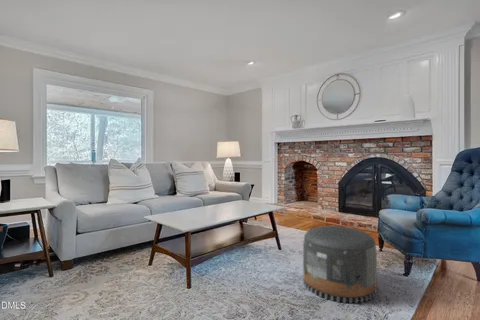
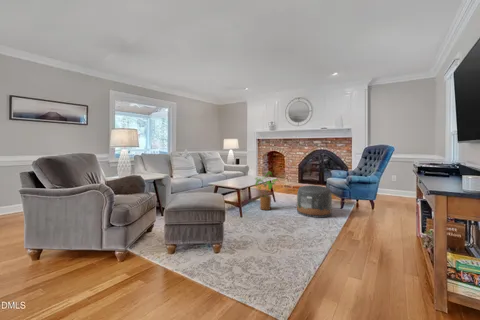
house plant: none [225,196,271,270] -> present [256,171,278,210]

